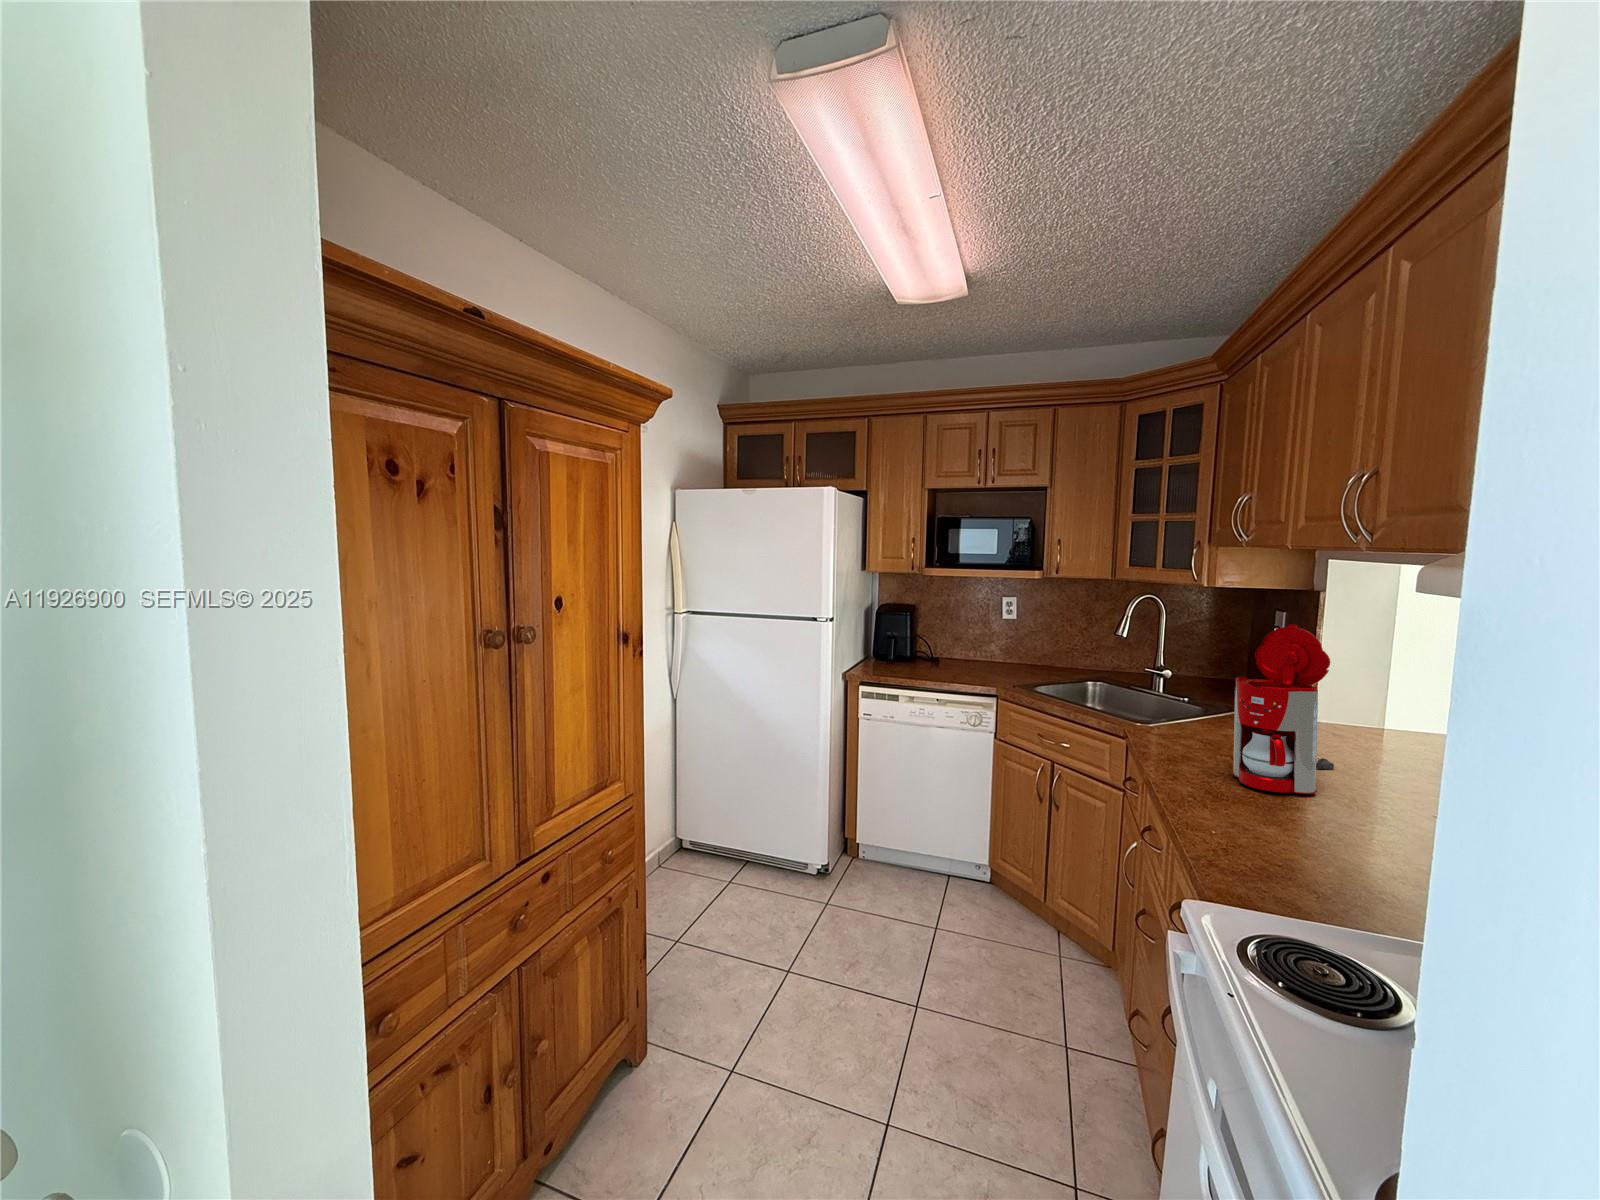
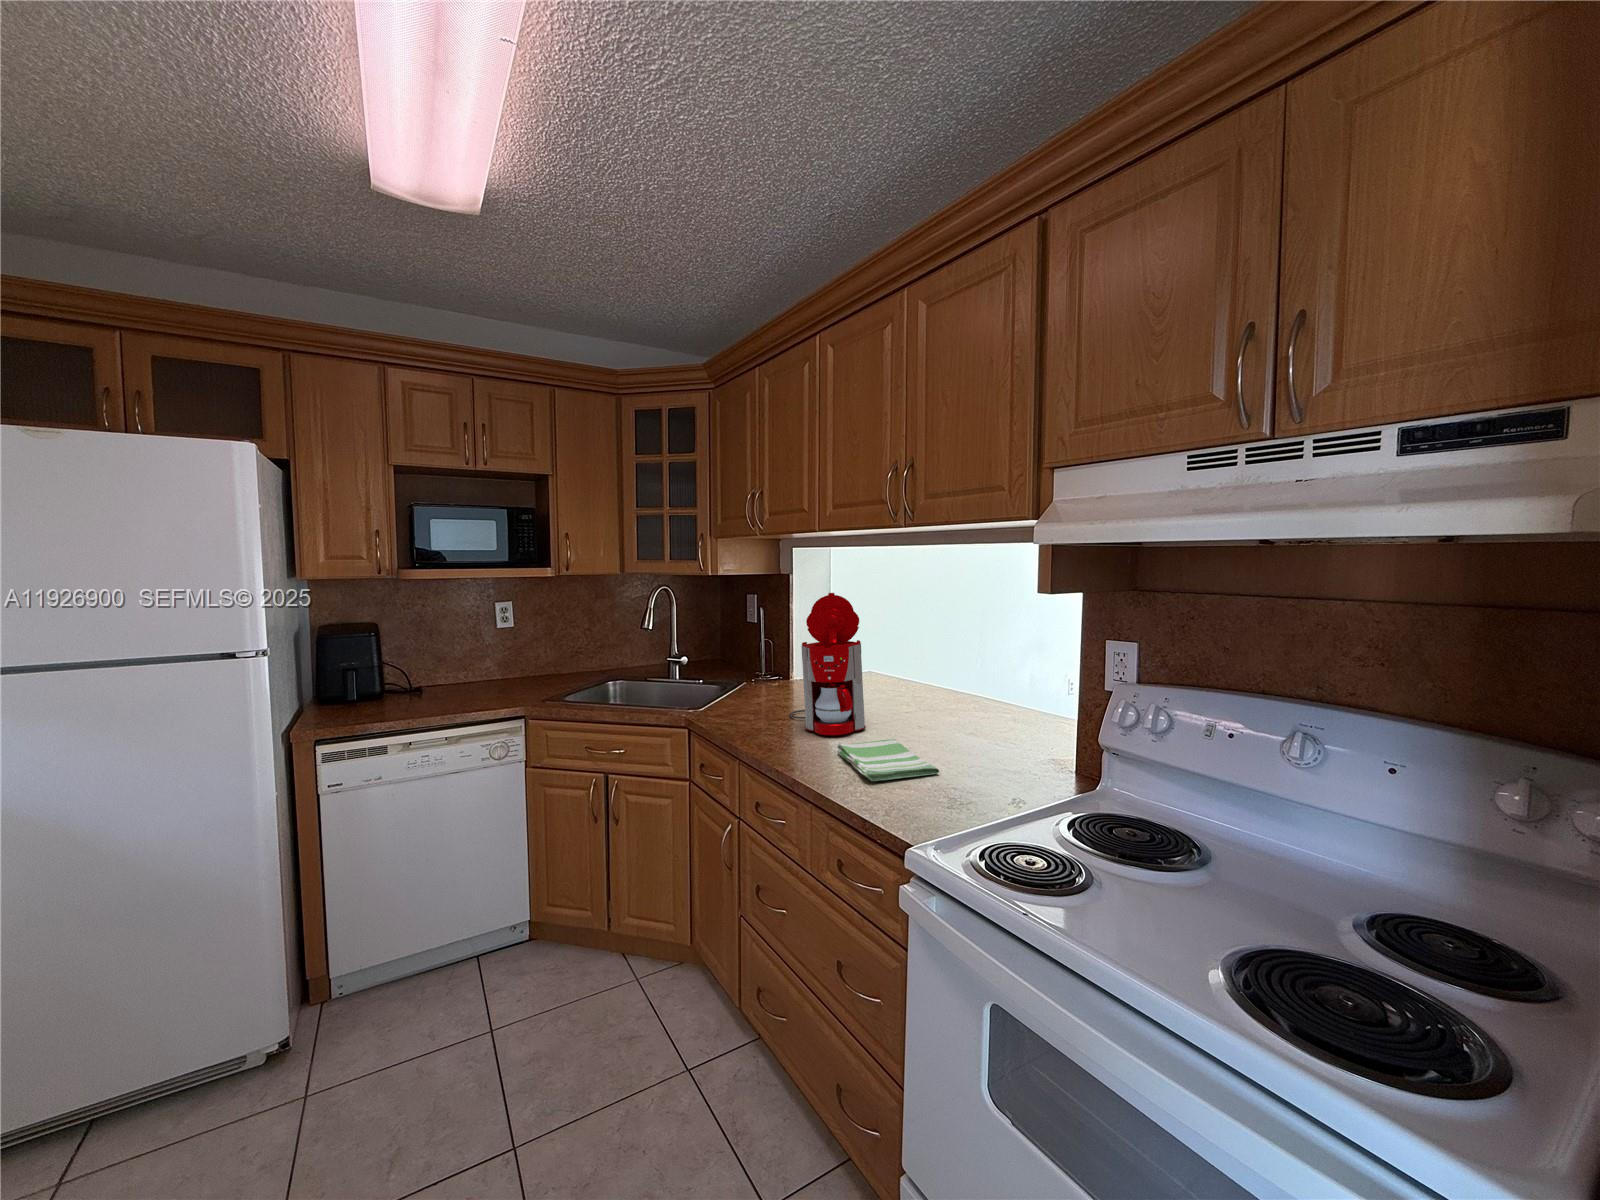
dish towel: none [1226,797,1342,867] -> present [837,739,940,781]

